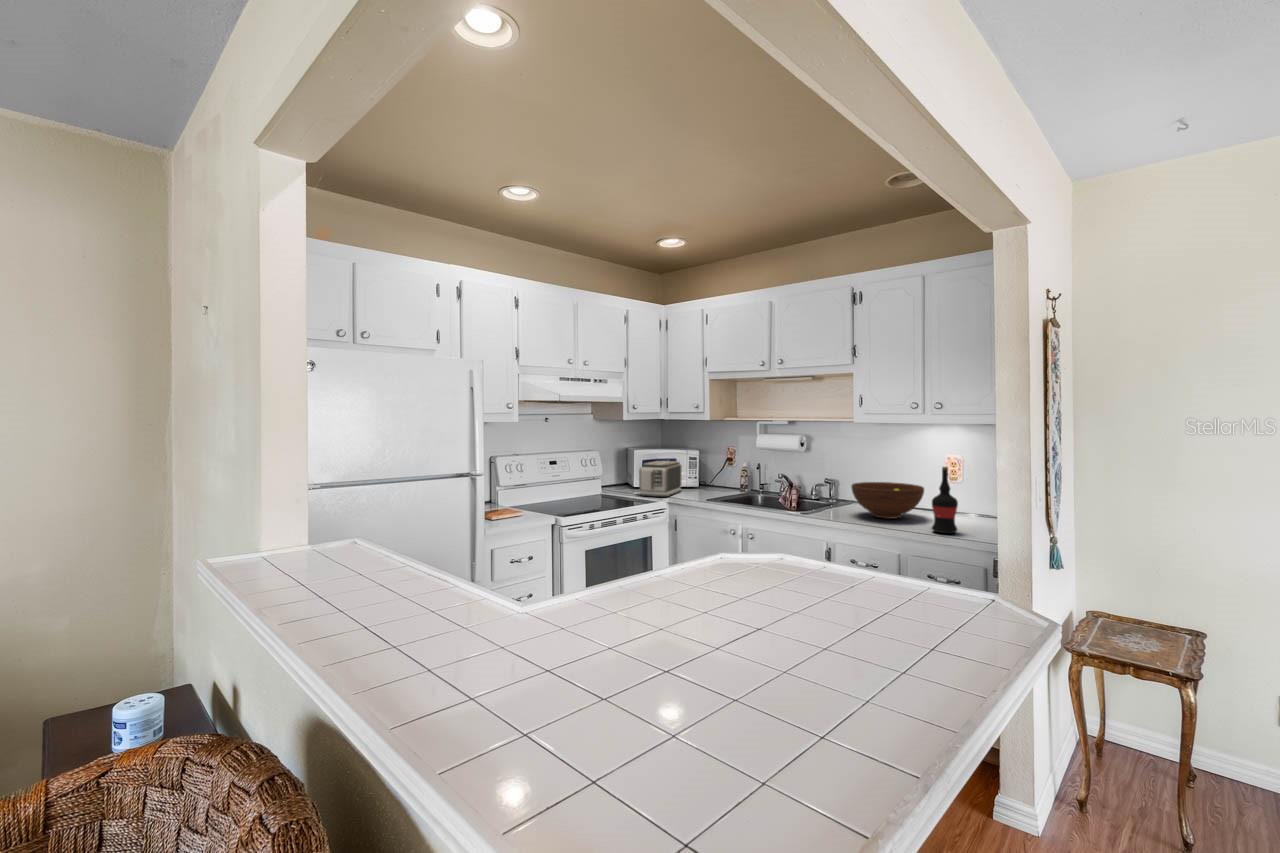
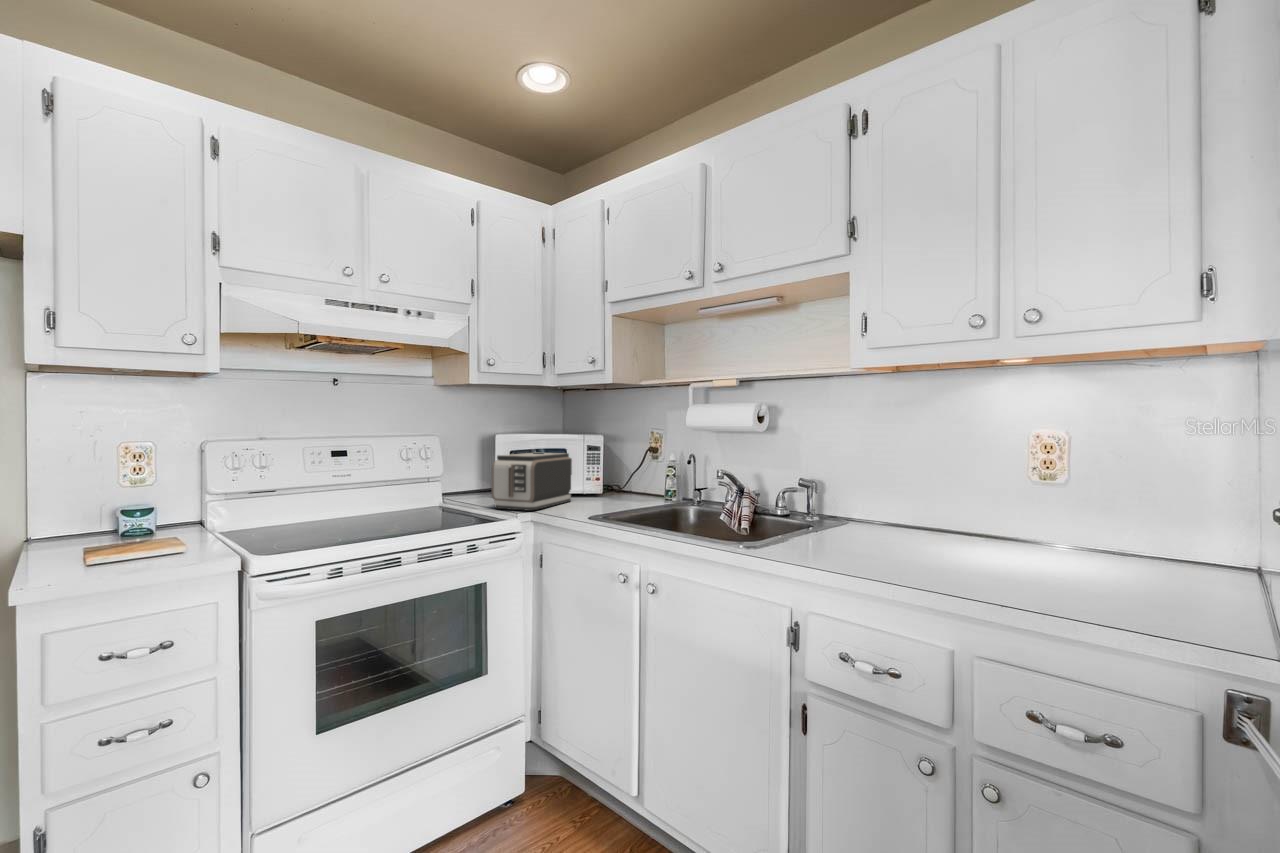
wine bottle: present [932,467,958,533] -> none [1048,442,1121,608]
fruit bowl: present [851,482,924,519] -> none [849,484,1005,559]

